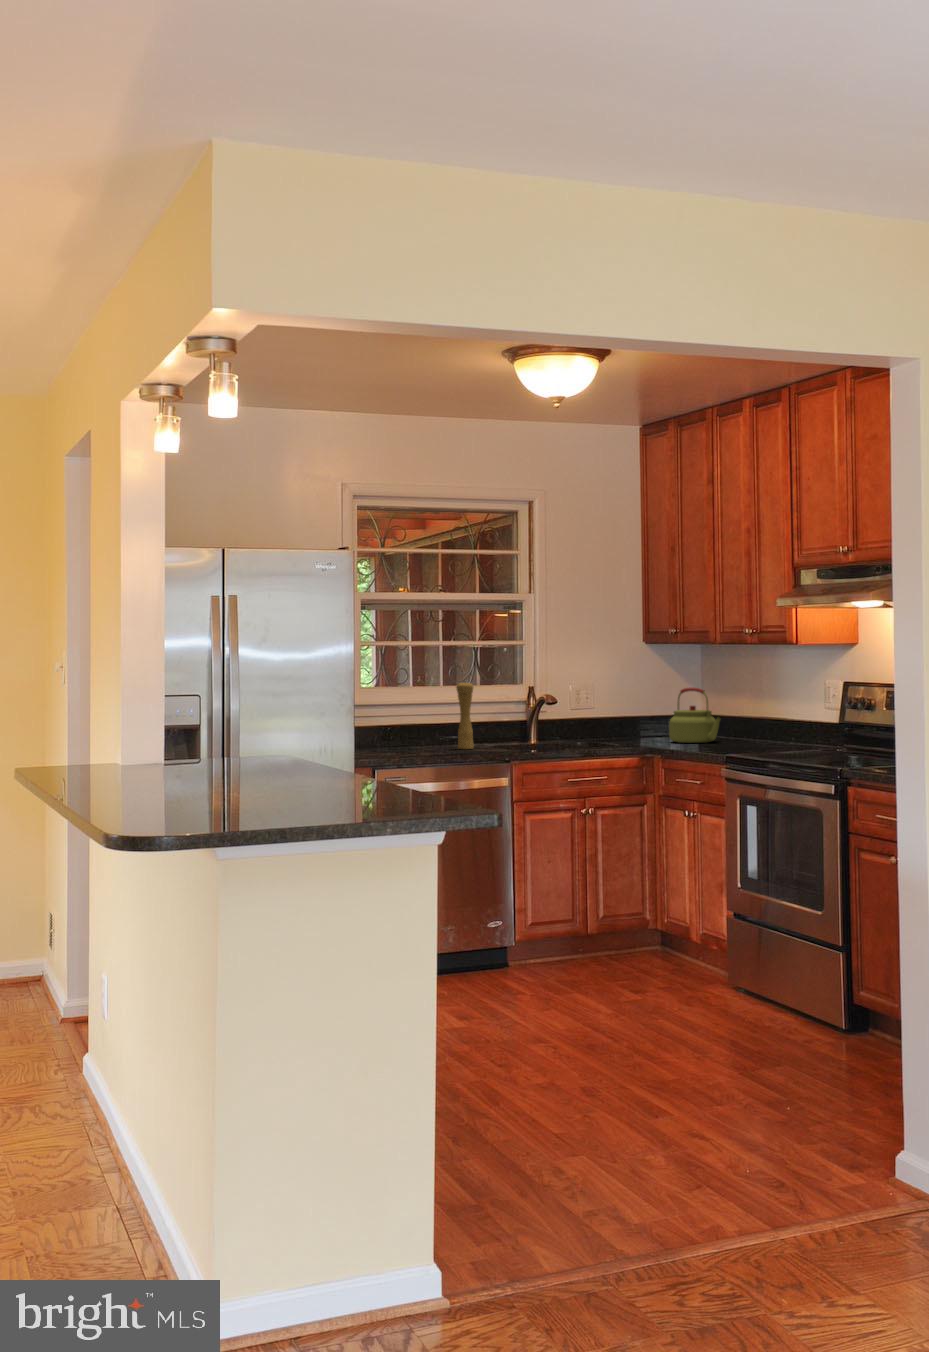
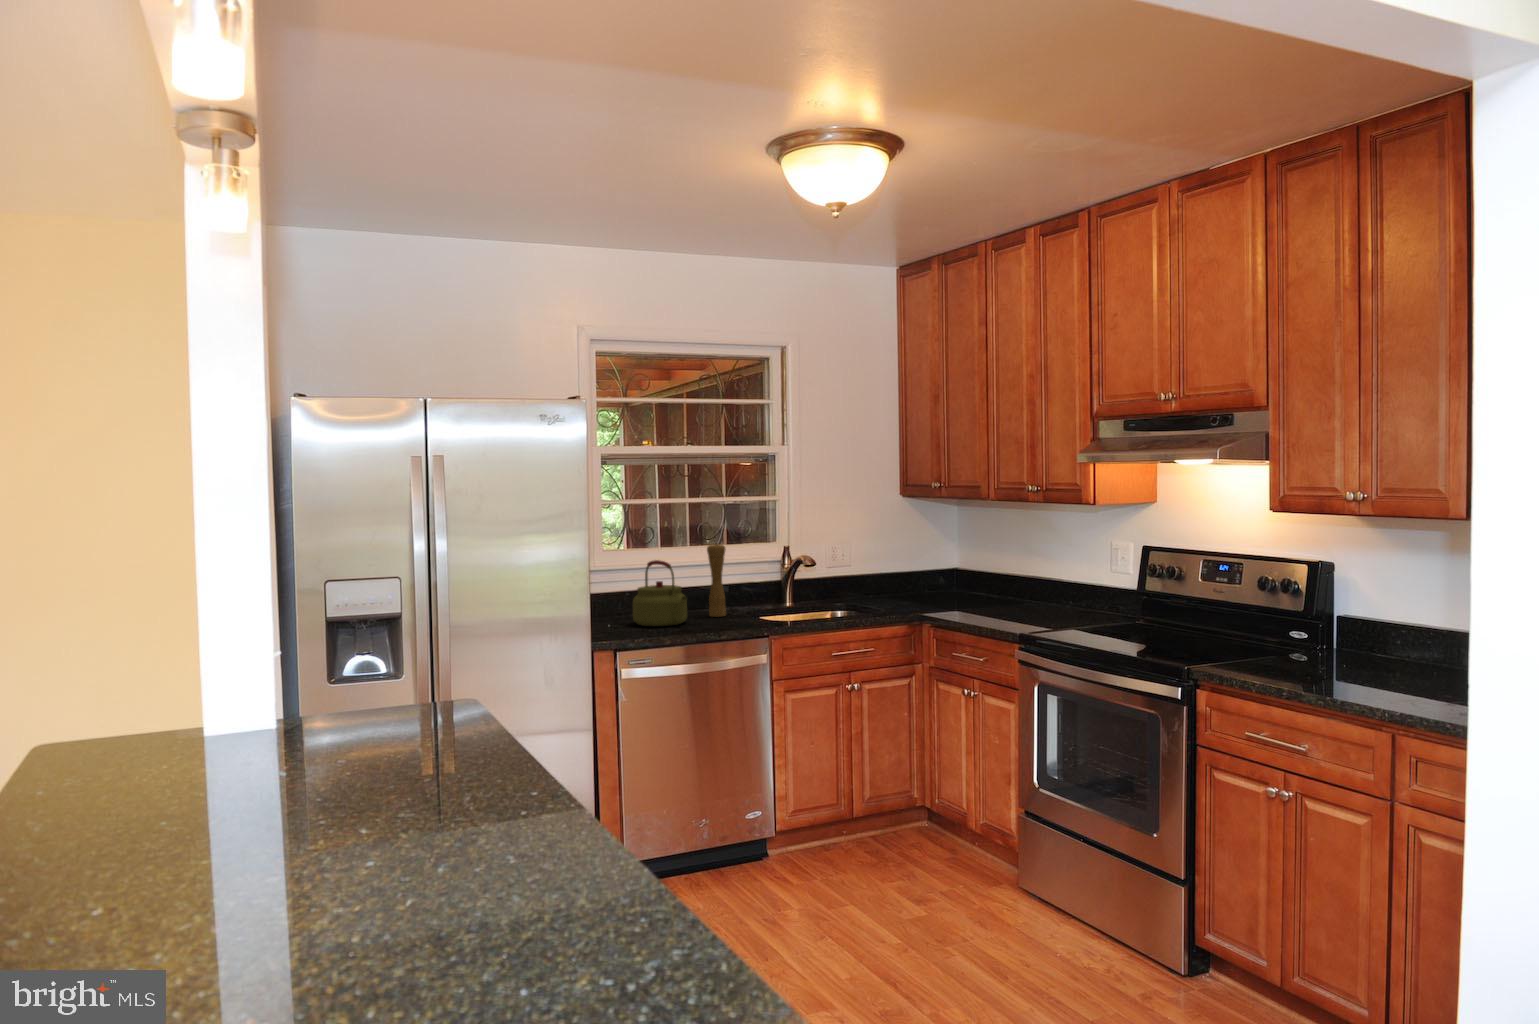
kettle: present [669,688,720,743] -> present [633,560,687,627]

